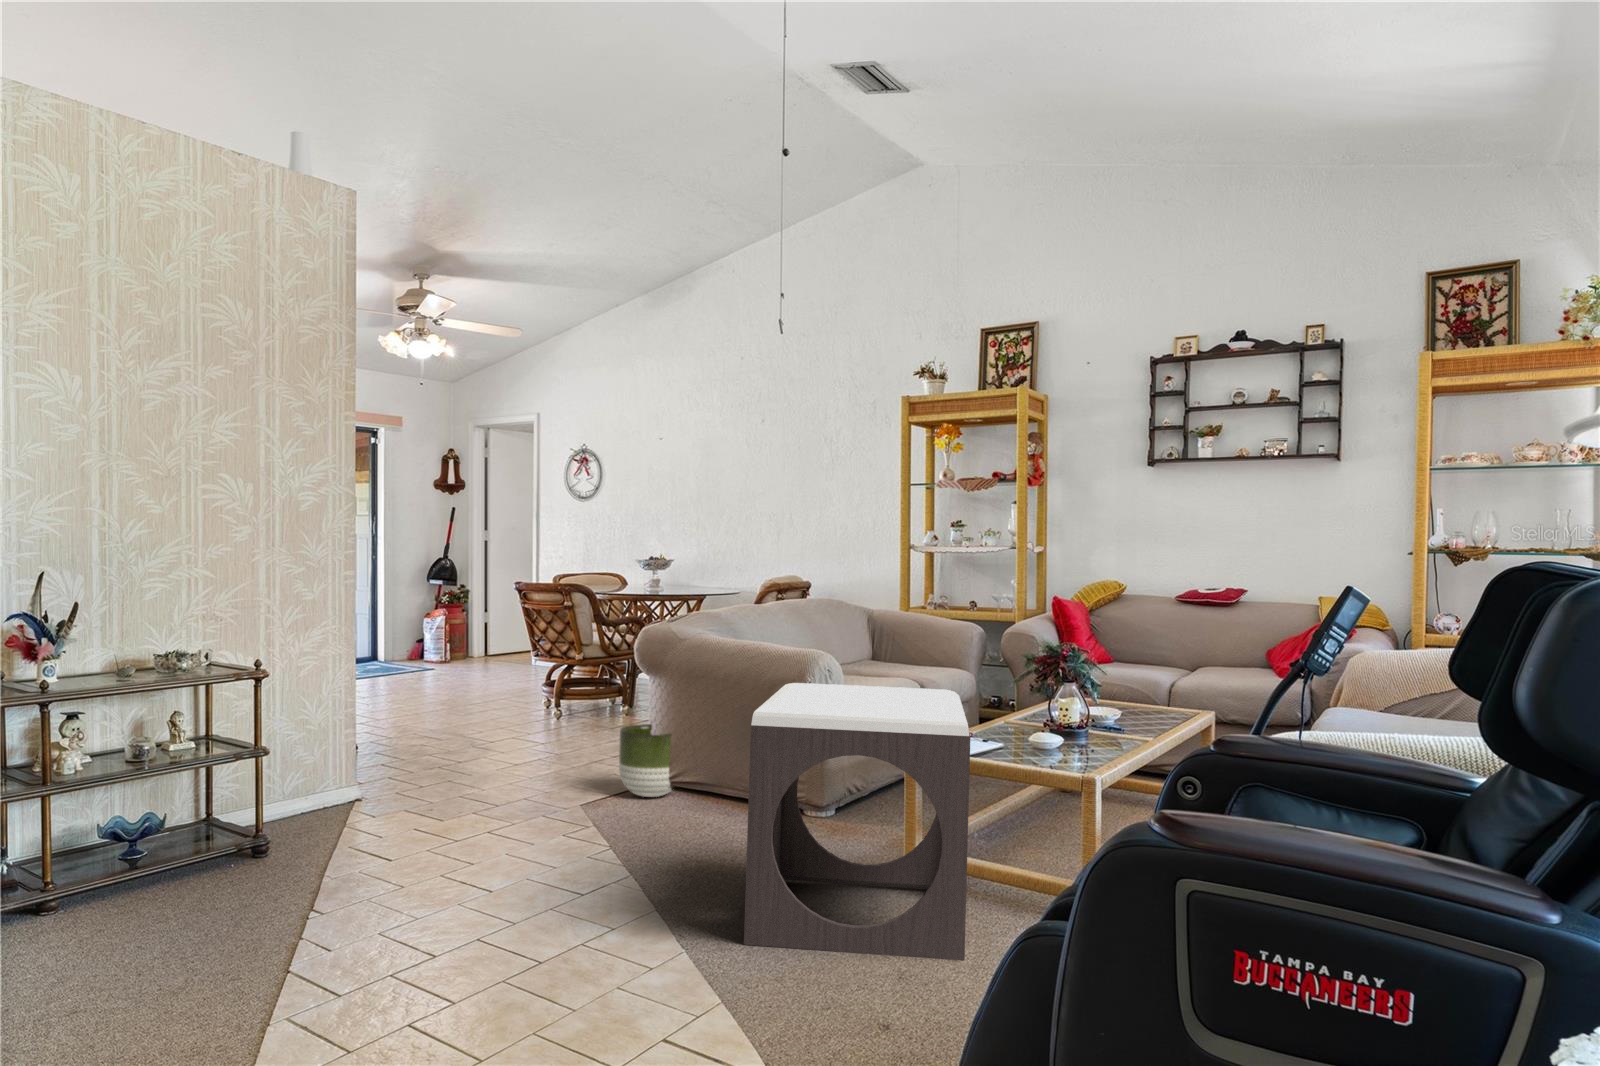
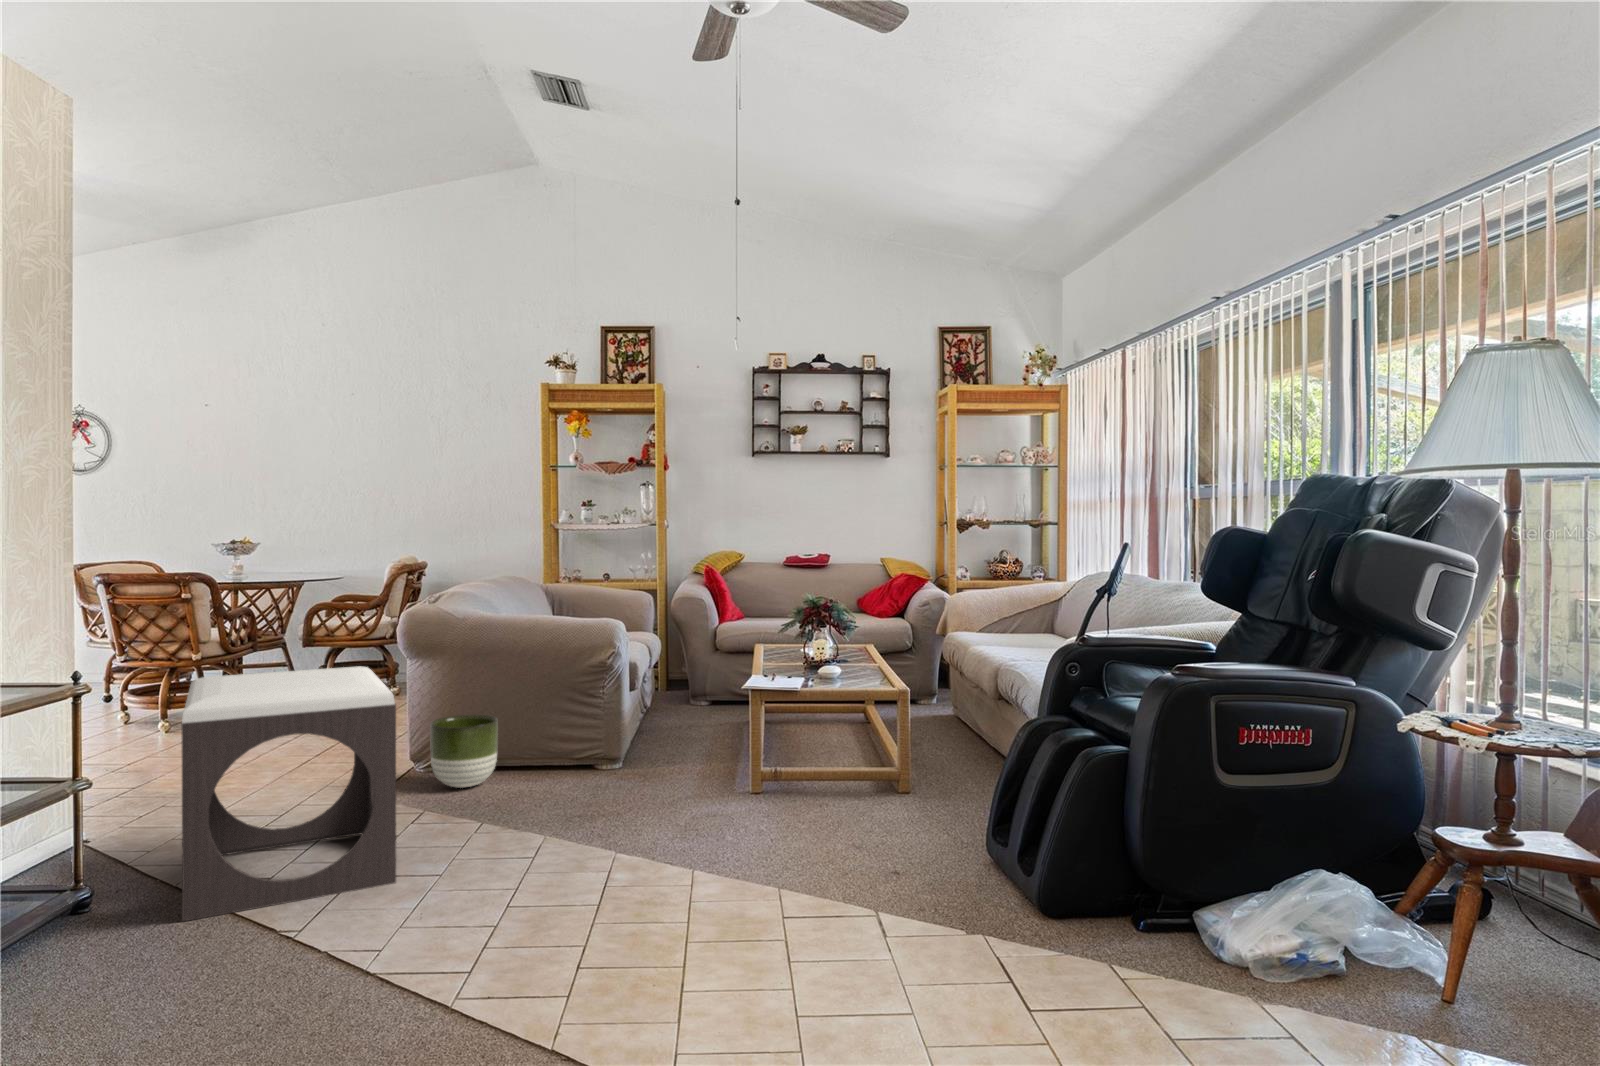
footstool: present [744,683,970,961] -> present [181,666,396,921]

